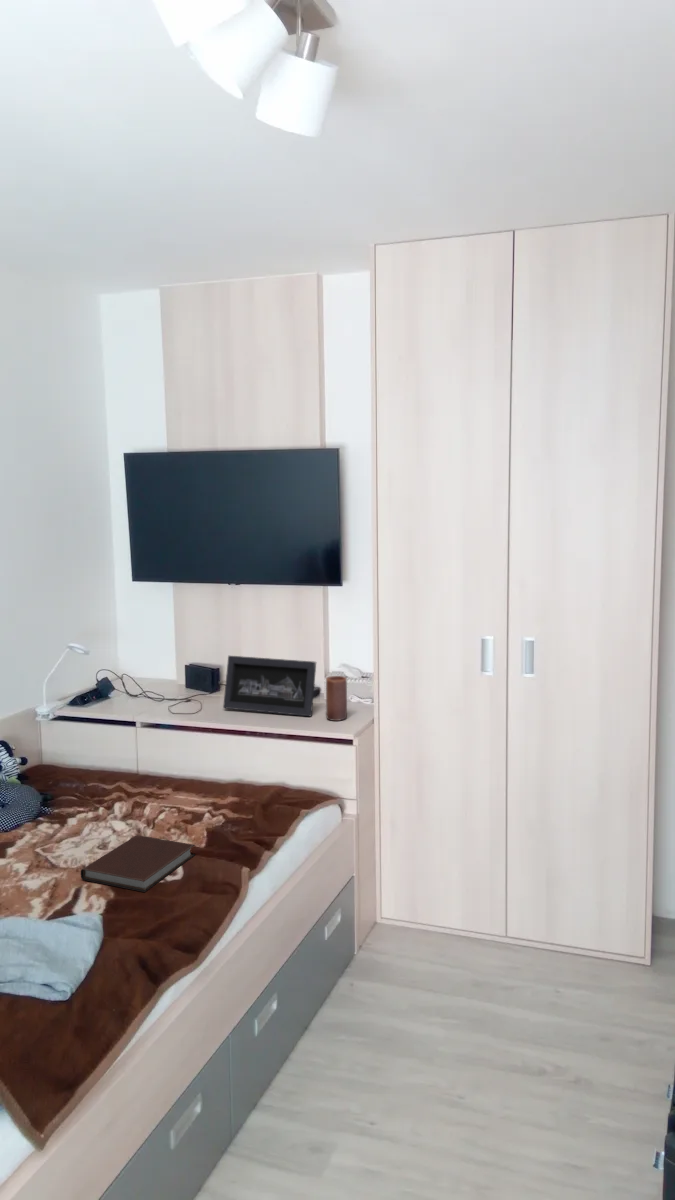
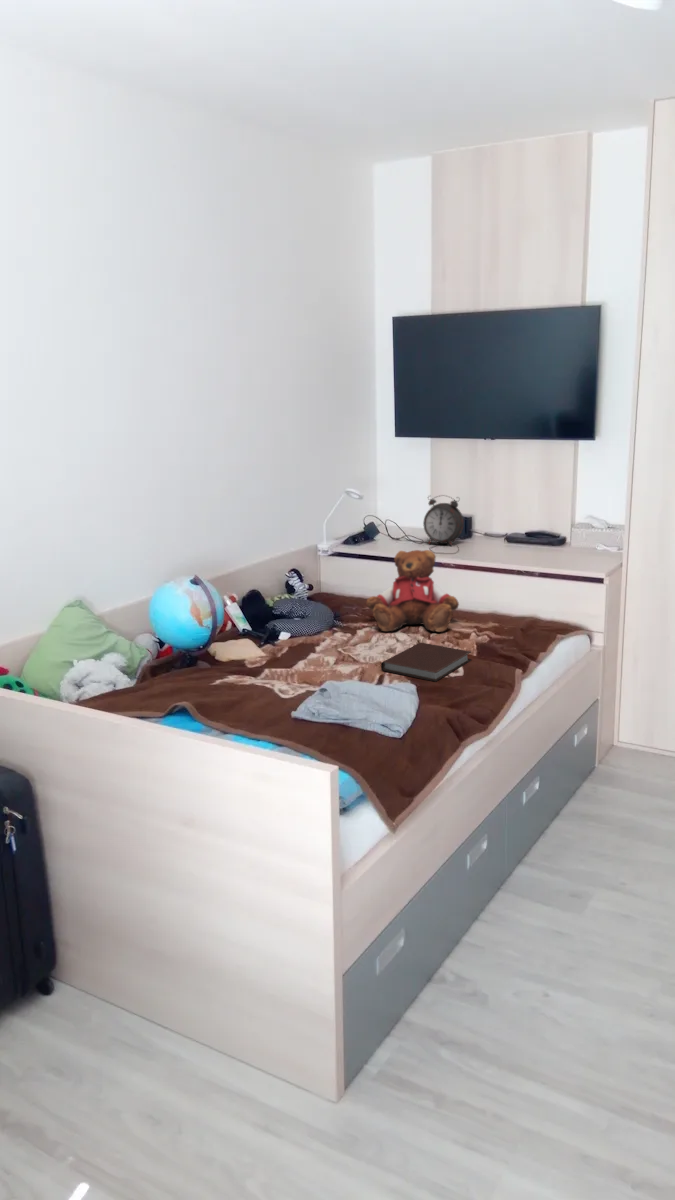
alarm clock: none [161,647,207,703] -> present [423,499,464,546]
picture frame: present [223,656,316,716] -> none [480,503,570,559]
candle: present [326,676,347,721] -> none [578,523,599,563]
teddy bear: none [82,716,191,818] -> present [367,550,459,632]

